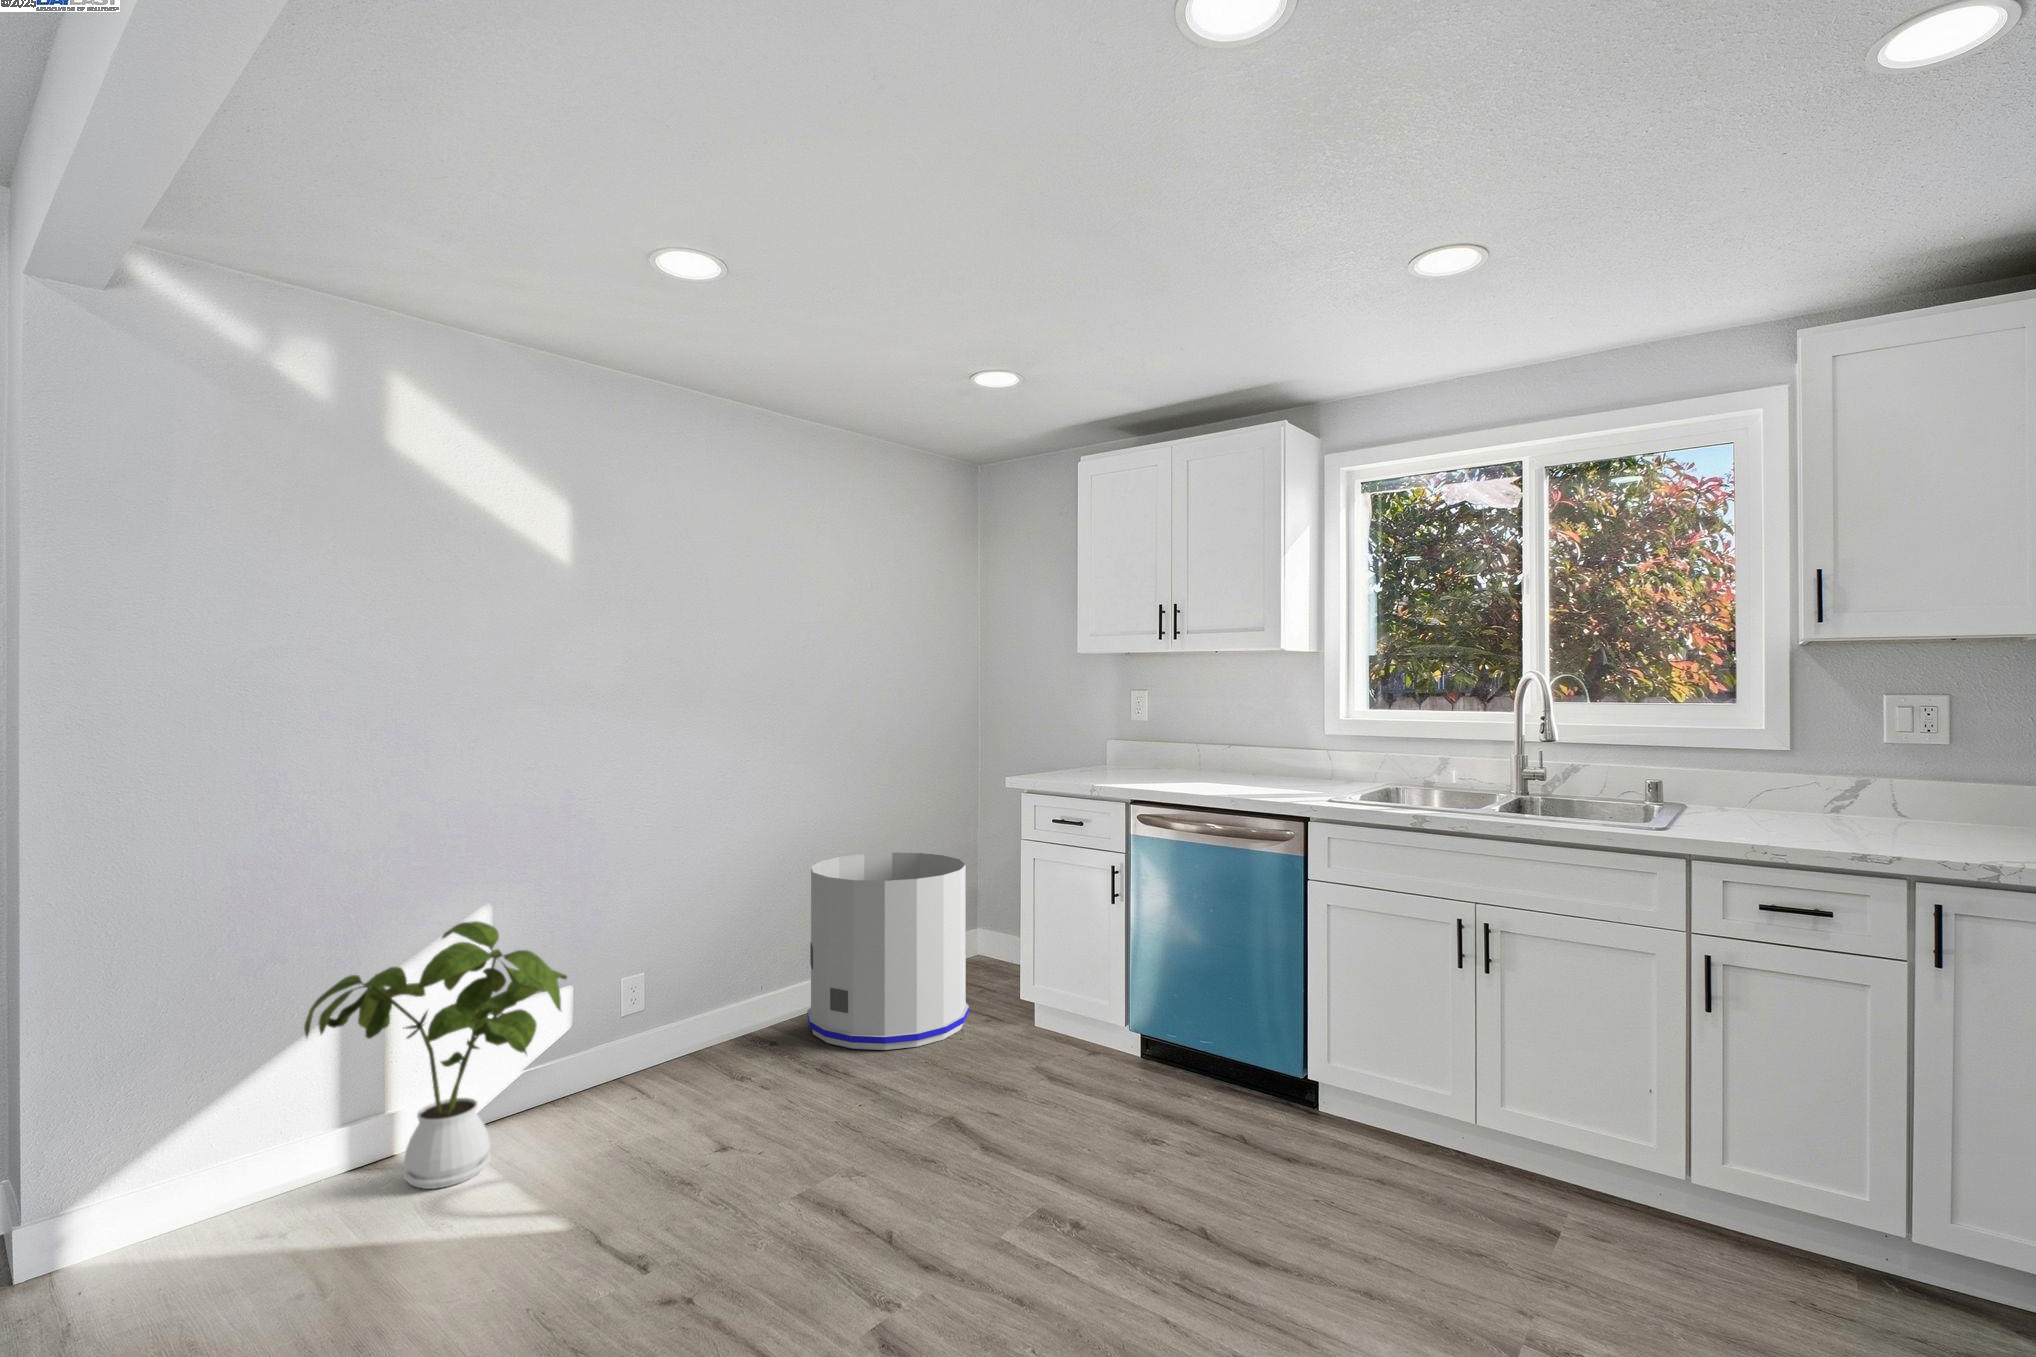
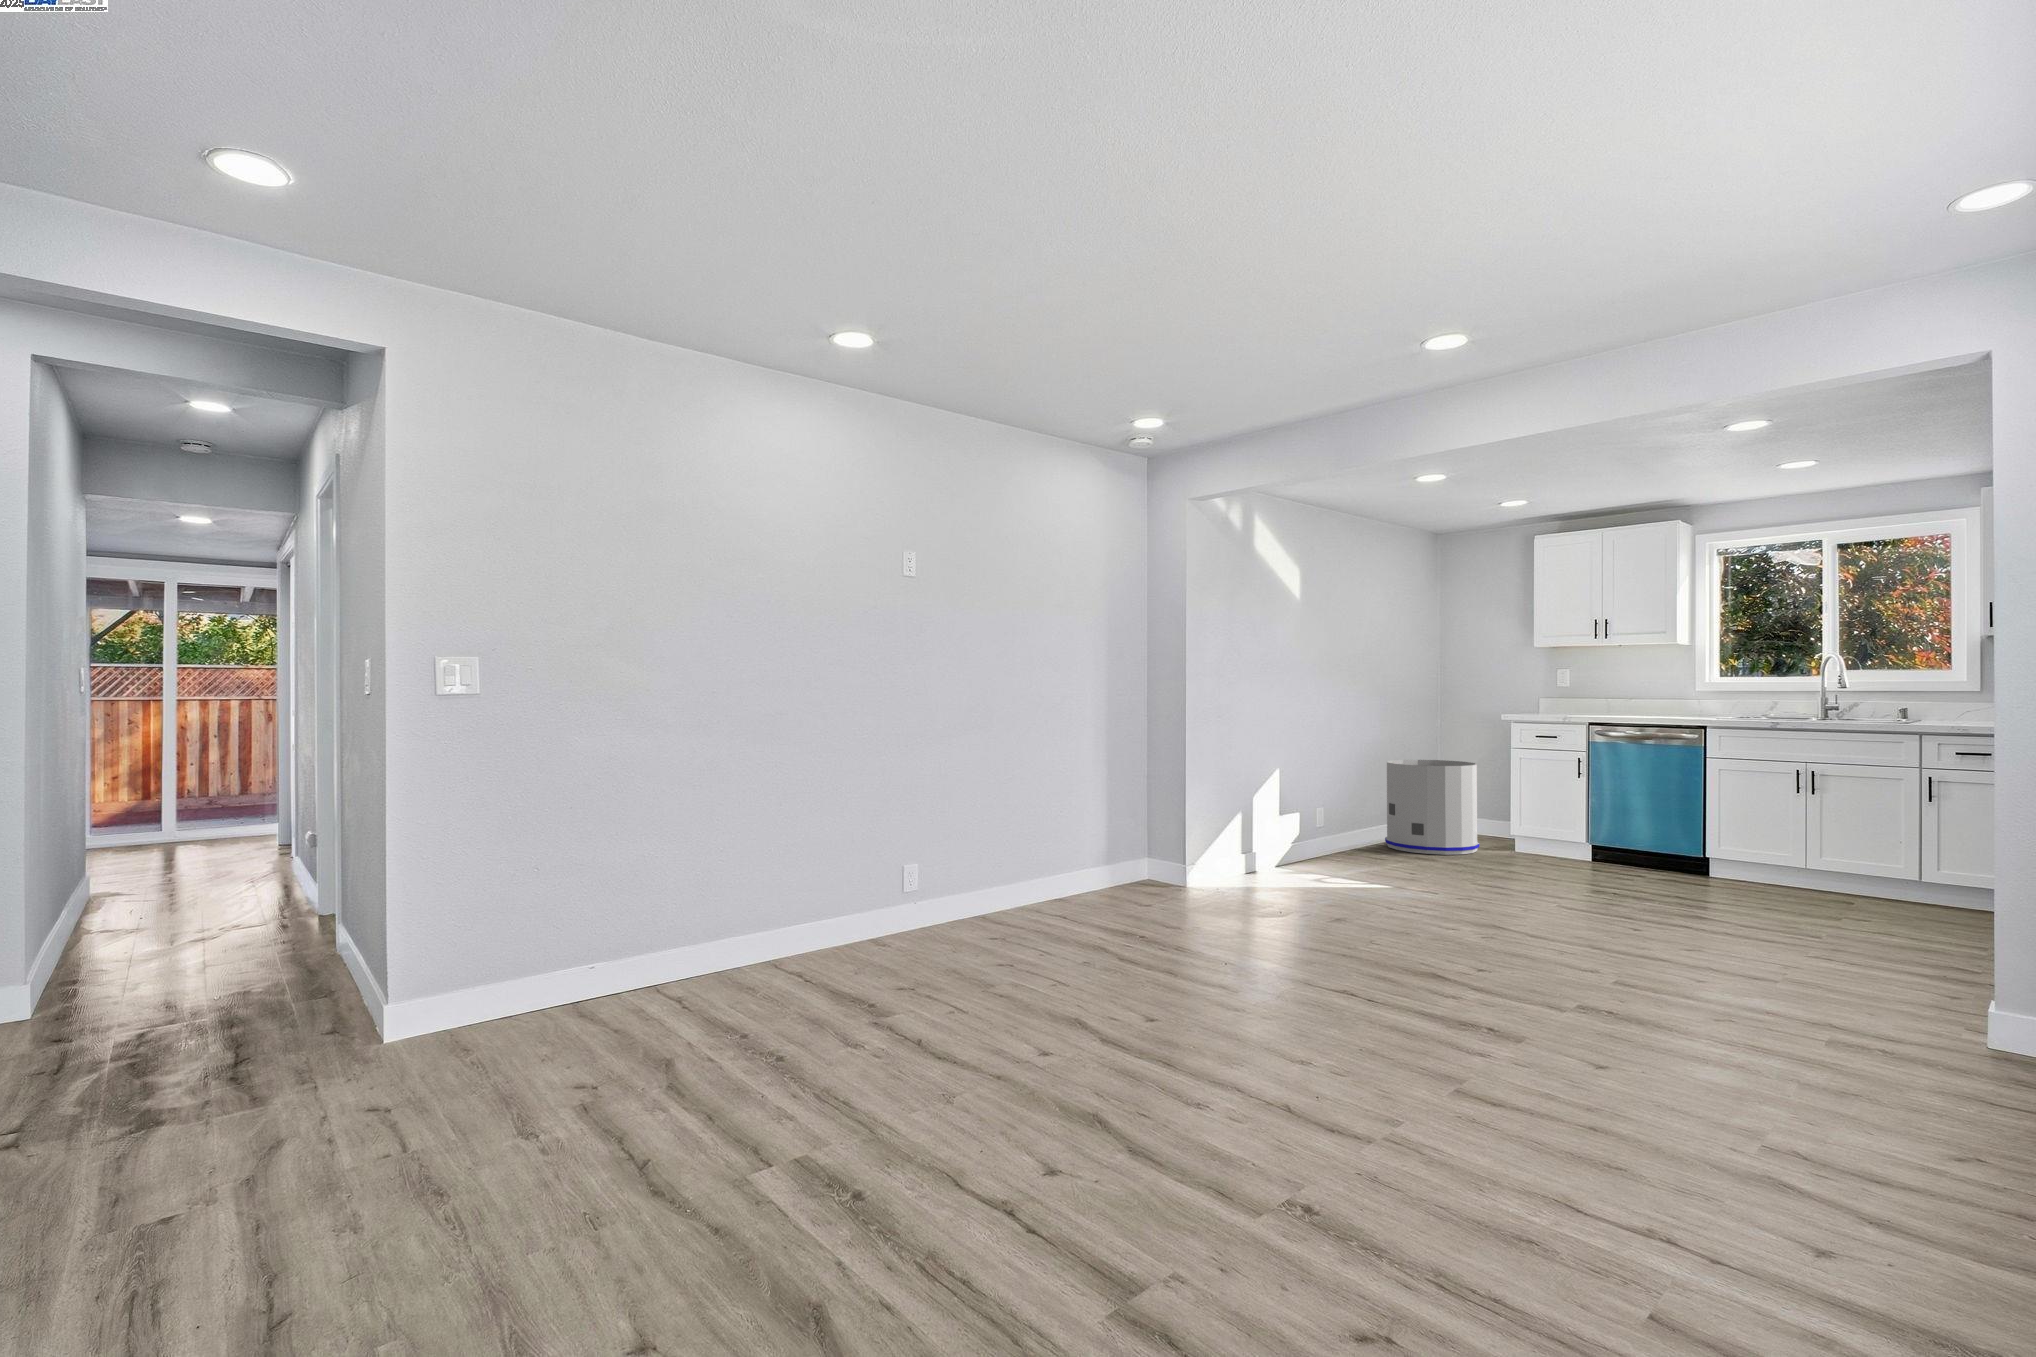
house plant: present [304,921,567,1189] -> none [1250,763,1366,878]

